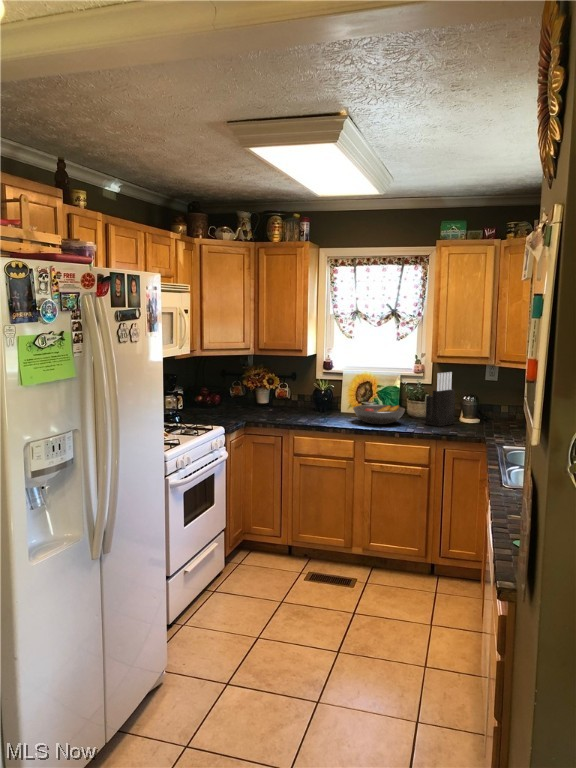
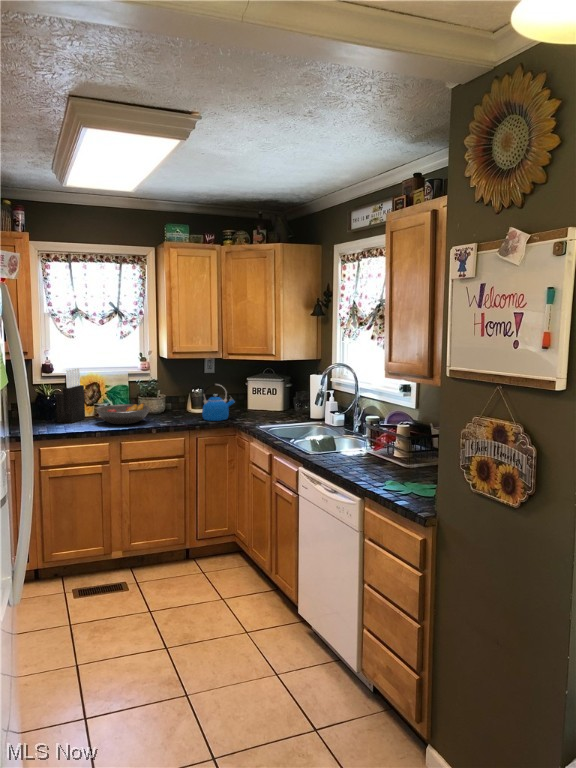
knife block: present [426,372,455,427] -> present [56,368,85,423]
kettle: none [461,391,500,433] -> present [202,384,235,421]

